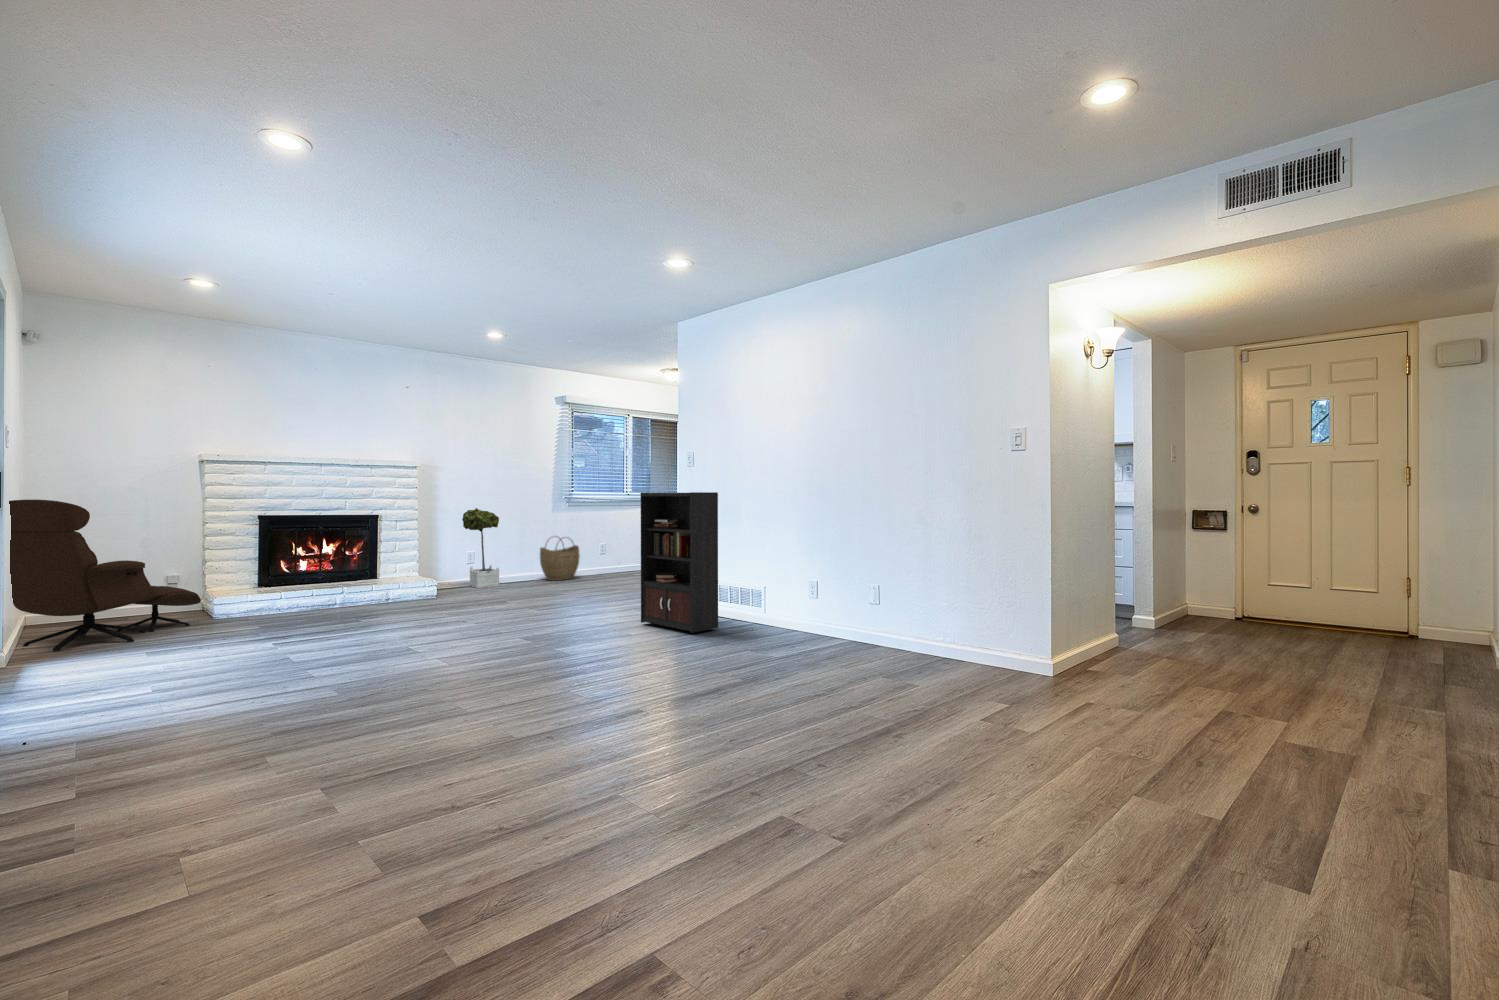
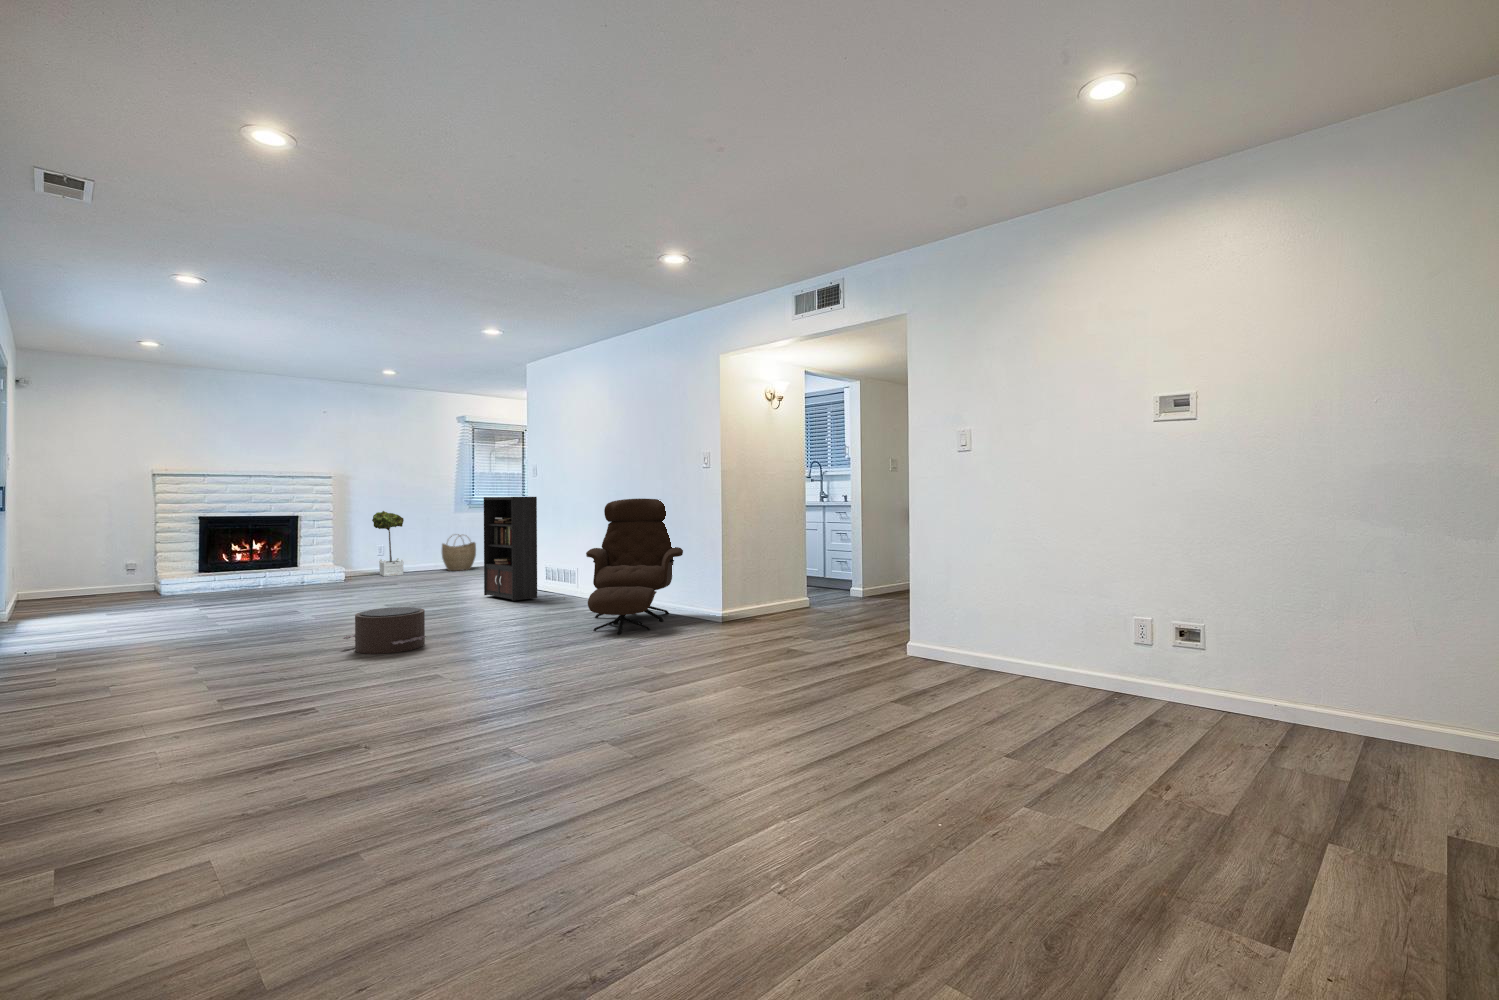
lounge chair: present [9,500,201,651] -> present [586,499,683,634]
pouf: none [538,667,676,755] -> present [342,607,426,654]

